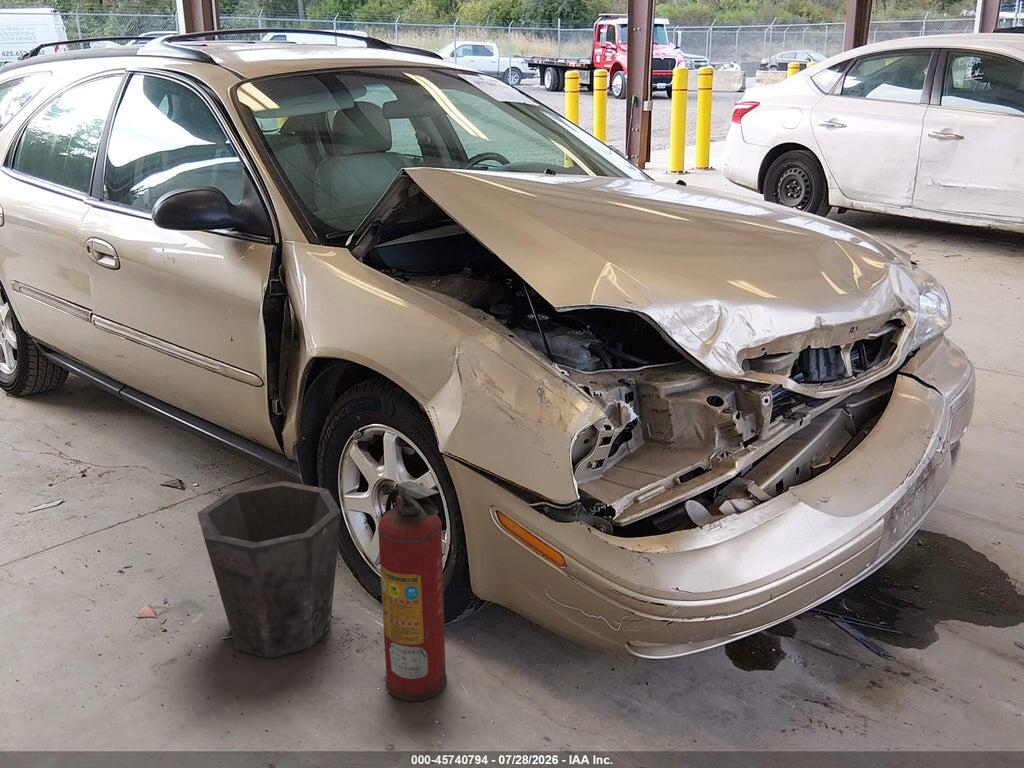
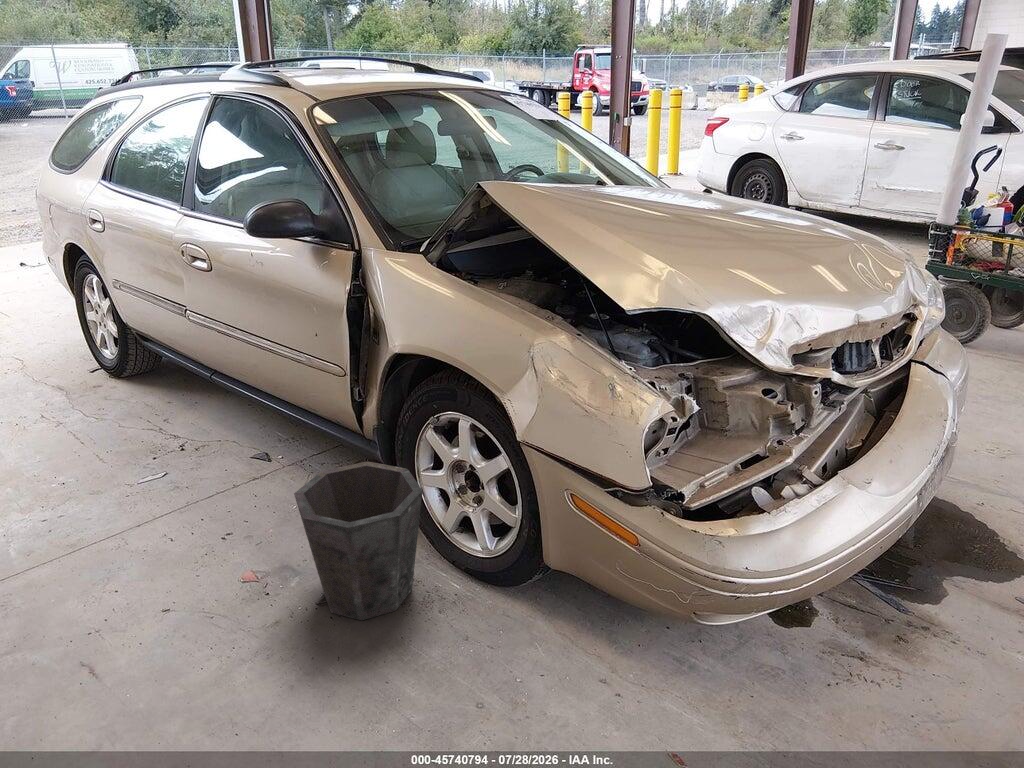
fire extinguisher: present [378,481,447,701] -> none [464,468,523,661]

